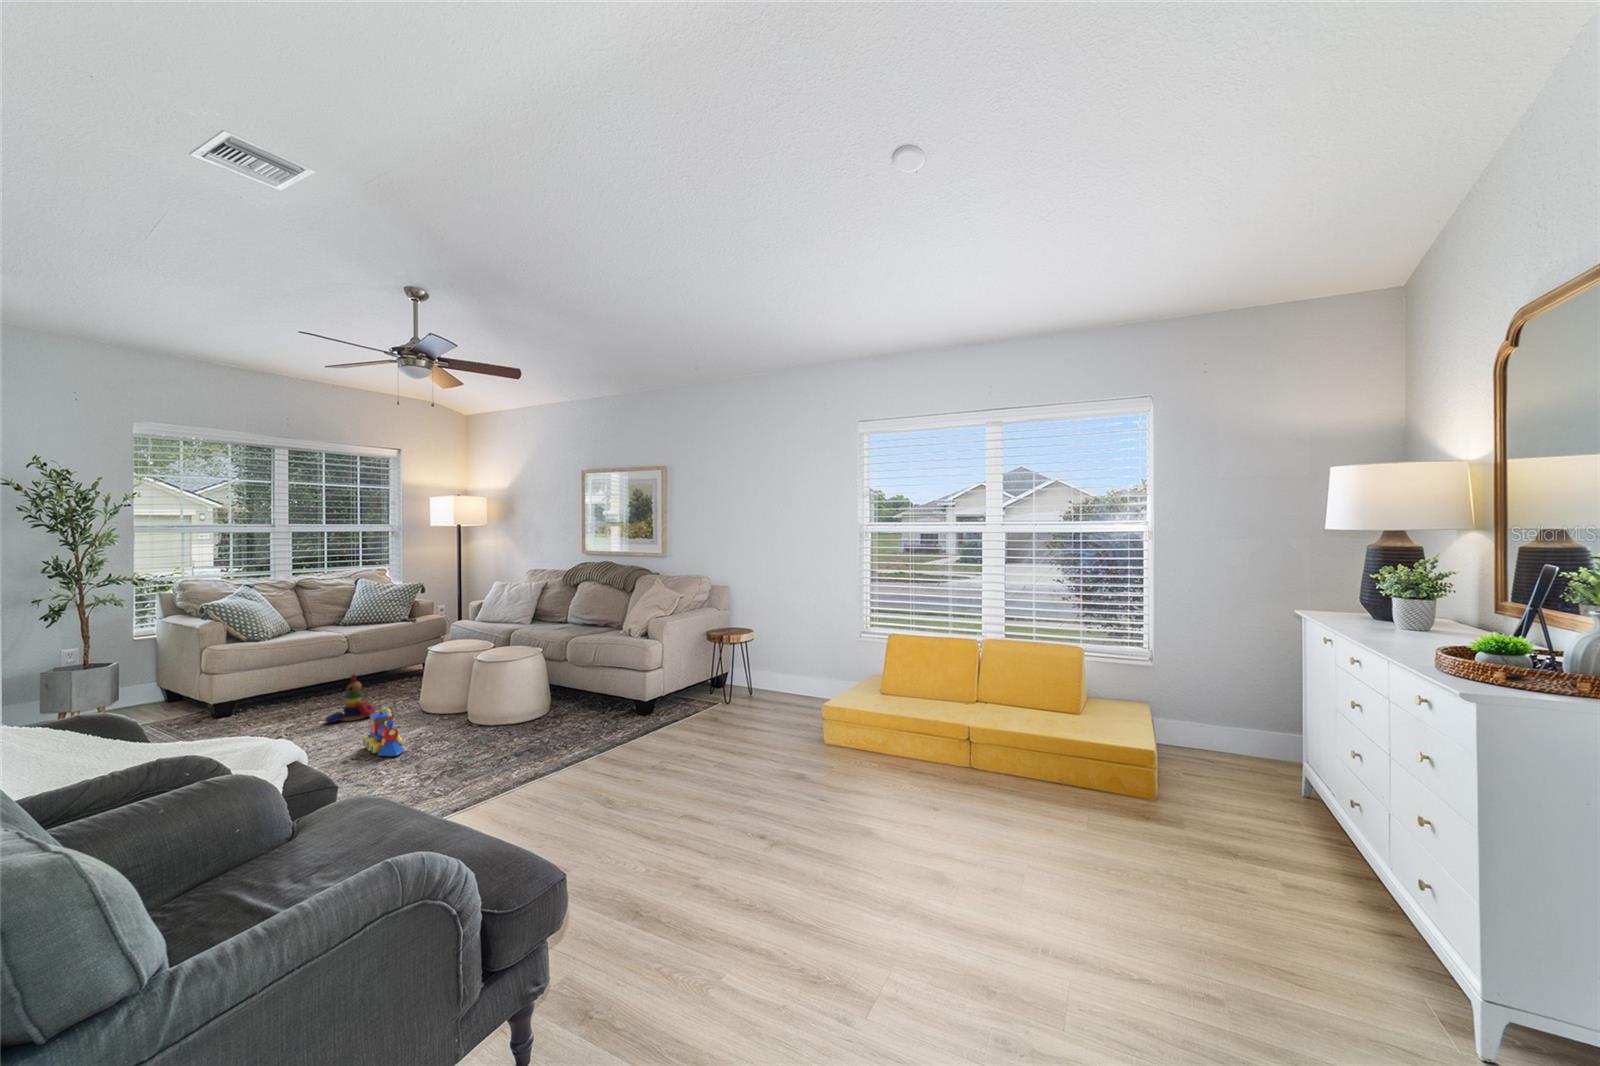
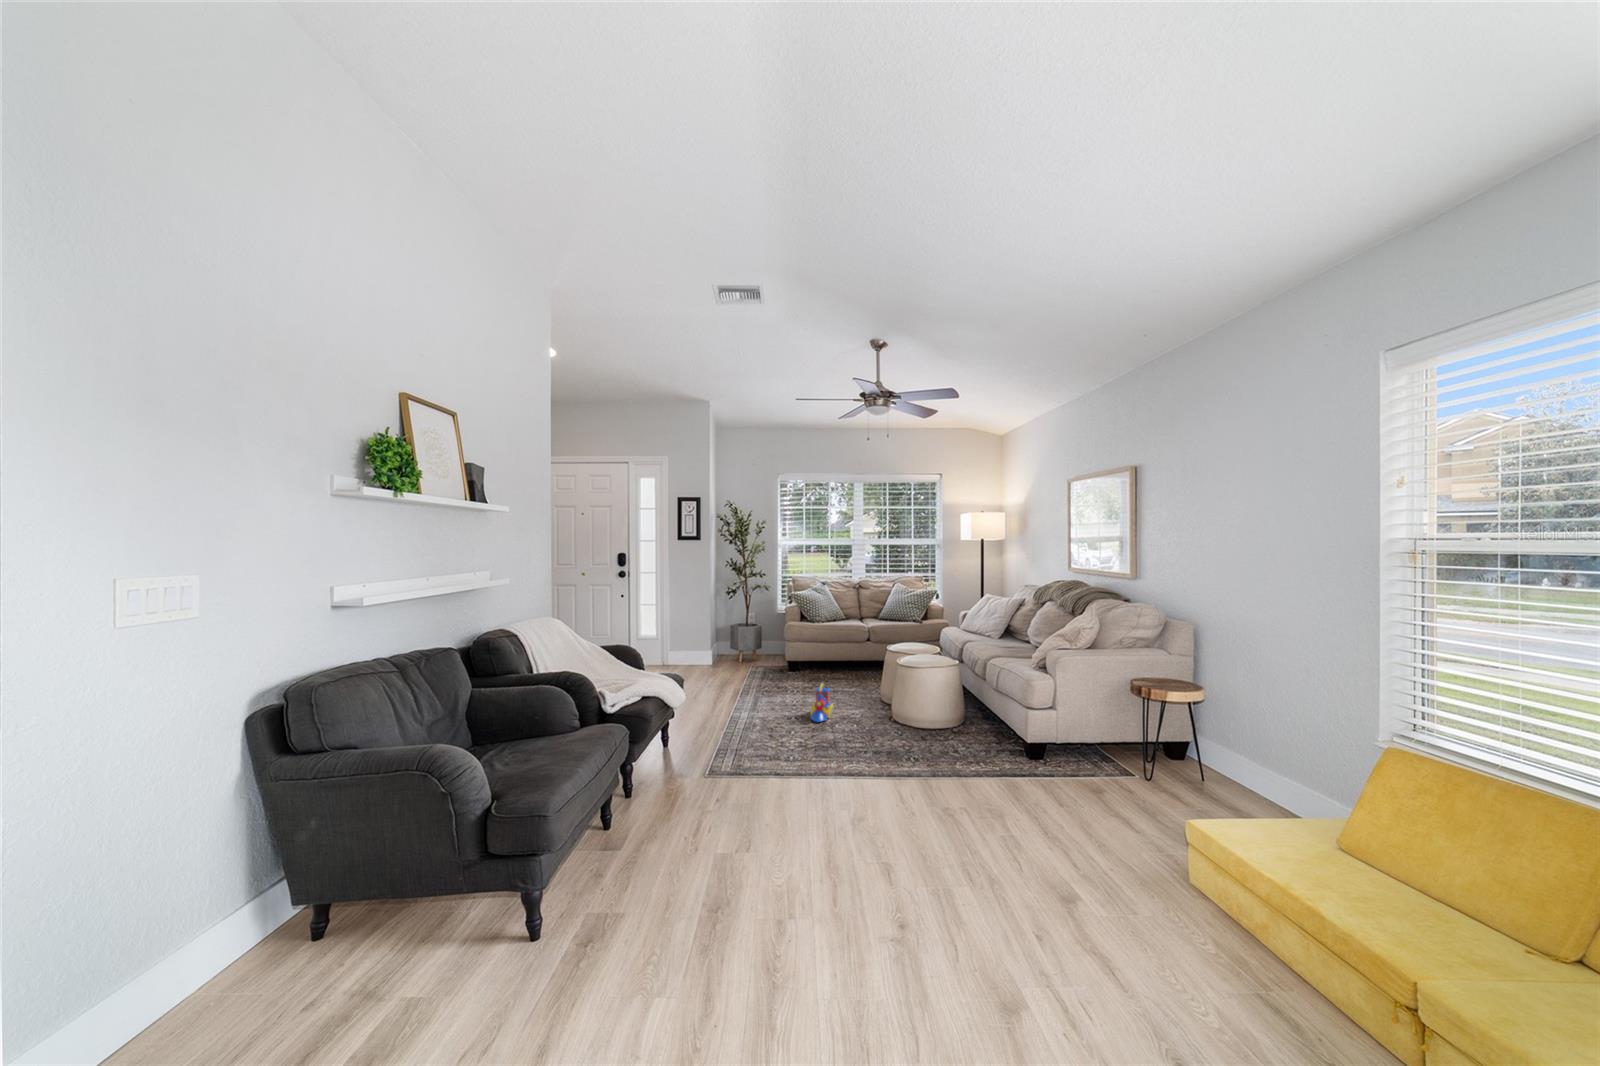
stacking toy: present [326,674,375,723] -> none [824,657,855,692]

